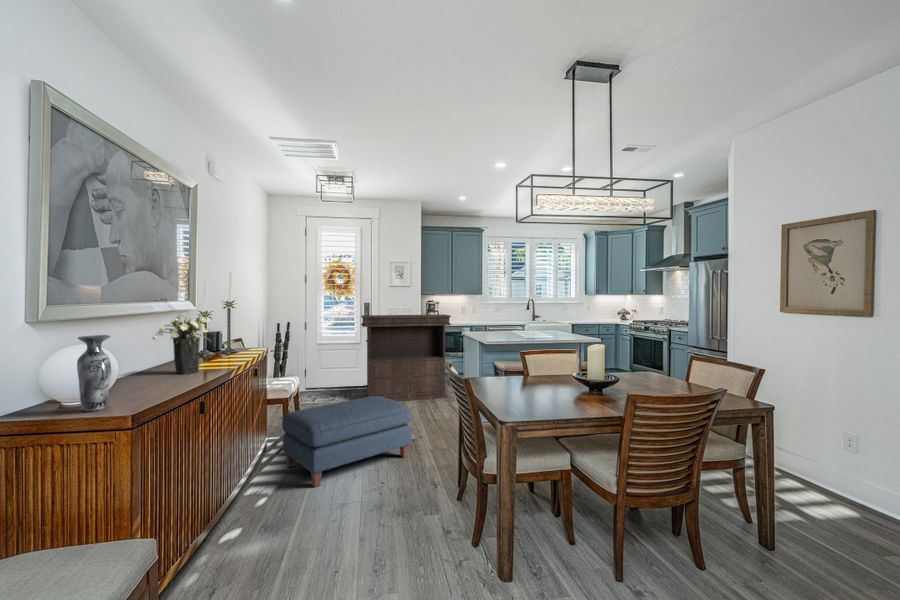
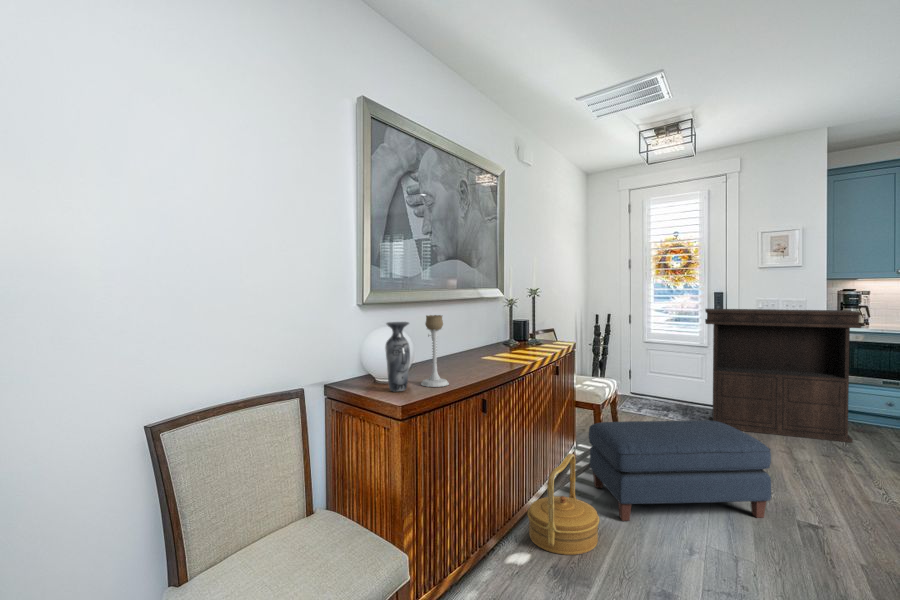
flower arrangement: present [153,312,211,374] -> none [456,300,509,365]
candle holder: none [120,327,156,401] -> present [421,315,449,387]
woven basket: none [233,442,299,531] -> present [528,454,599,555]

